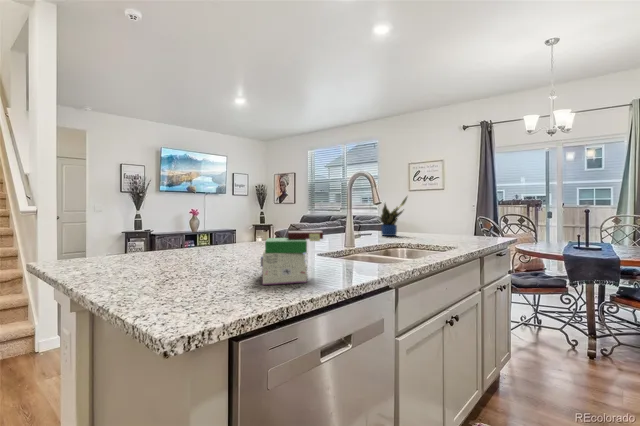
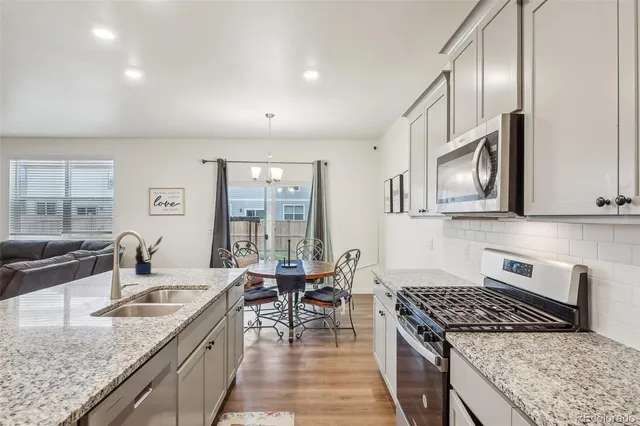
book: present [261,231,323,285] -> none [51,300,118,365]

